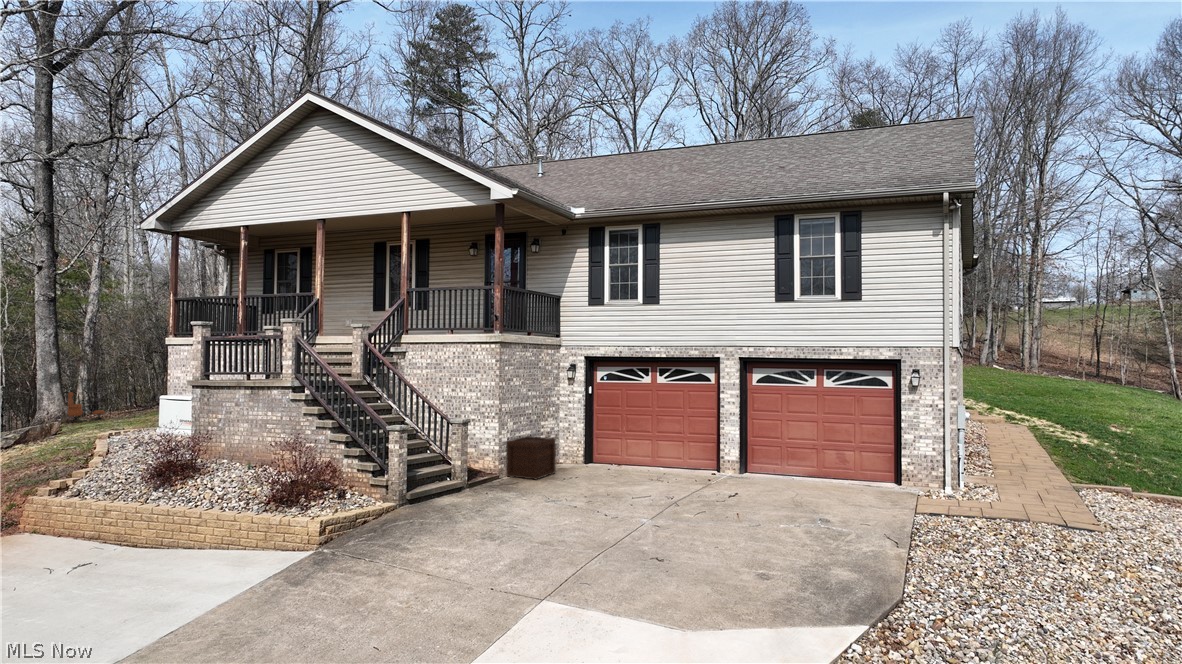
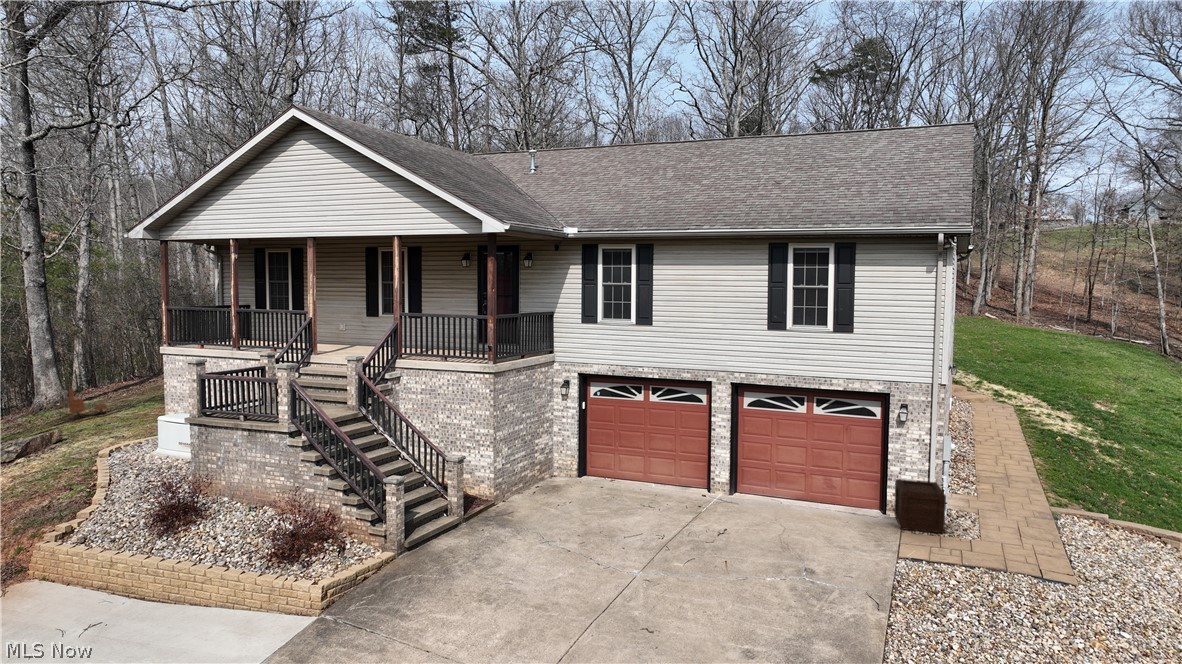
wooden crate: present [506,436,556,479] -> present [894,479,946,533]

